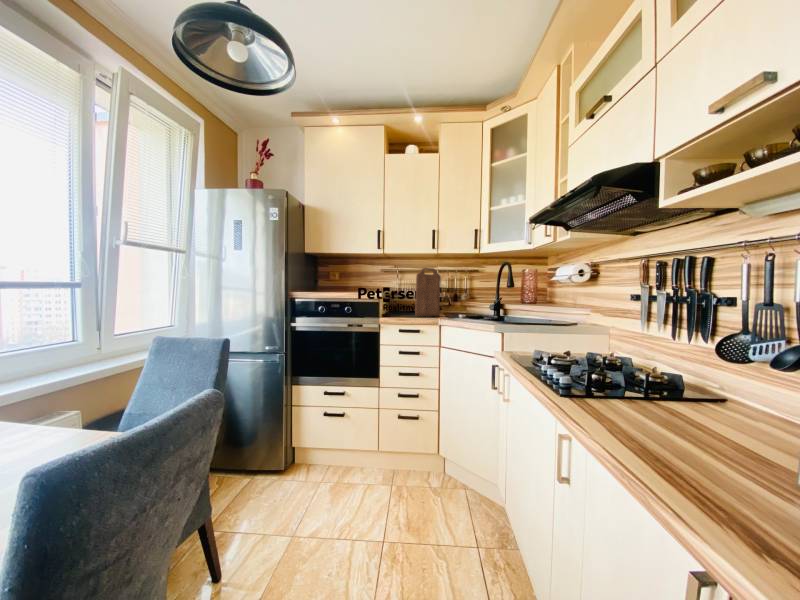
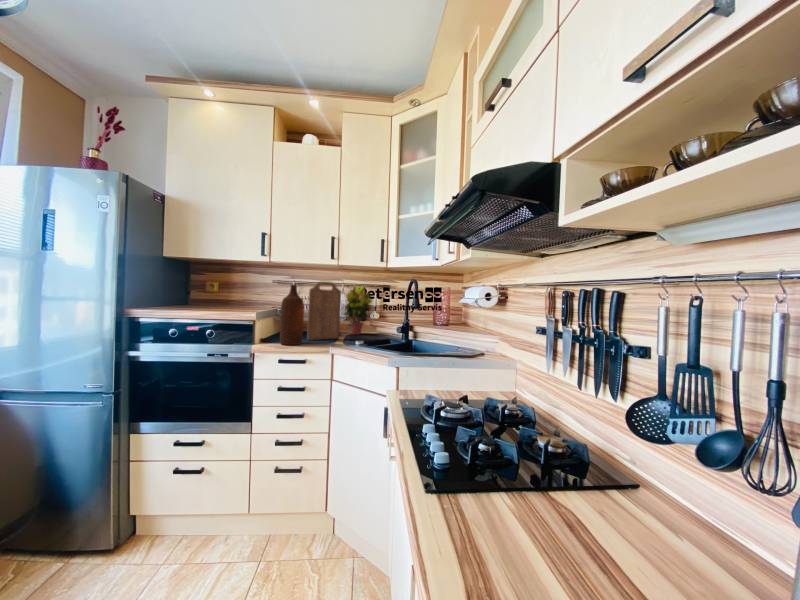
bottle: none [398,270,416,318] -> present [280,285,304,345]
potted plant: none [437,271,465,314] -> present [344,286,372,334]

